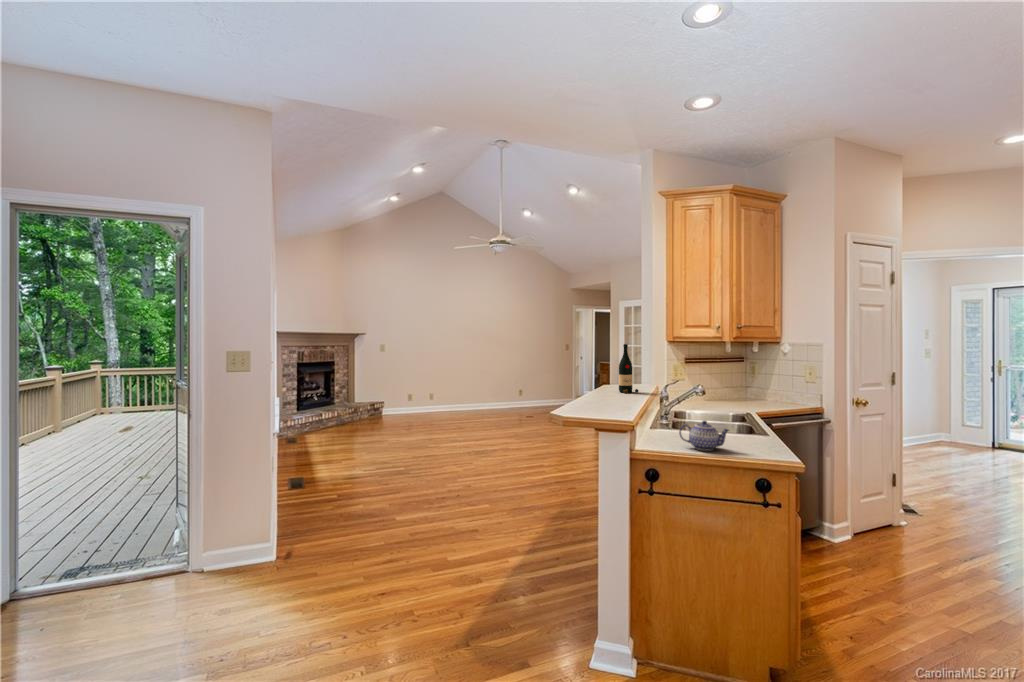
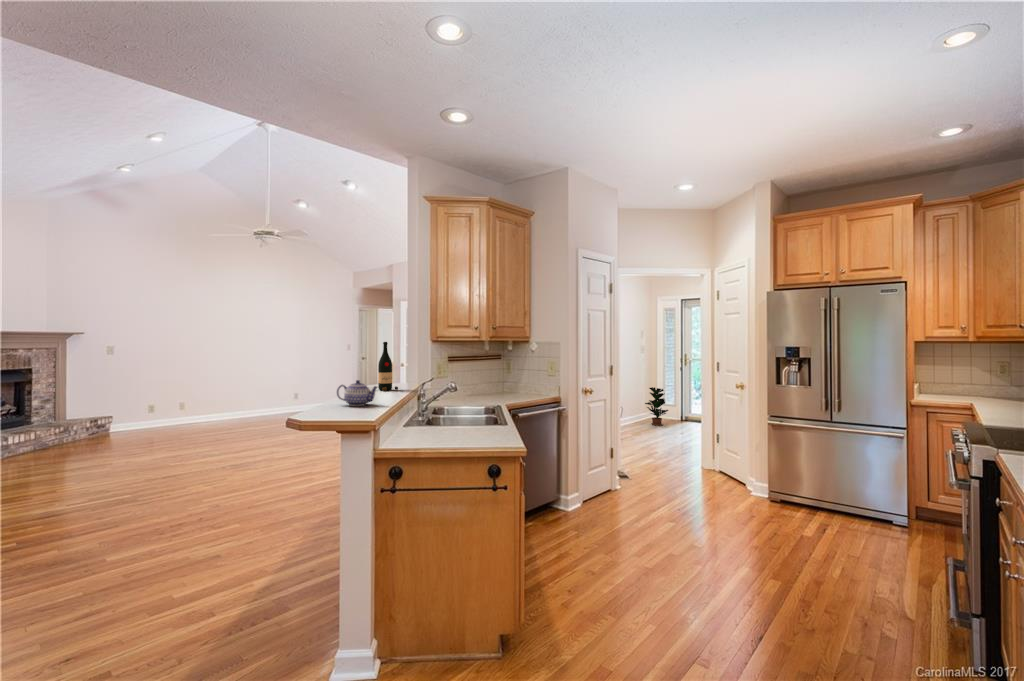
potted plant: none [936,400,978,451] -> present [645,387,668,426]
teapot: present [679,421,729,451] -> present [337,380,377,406]

